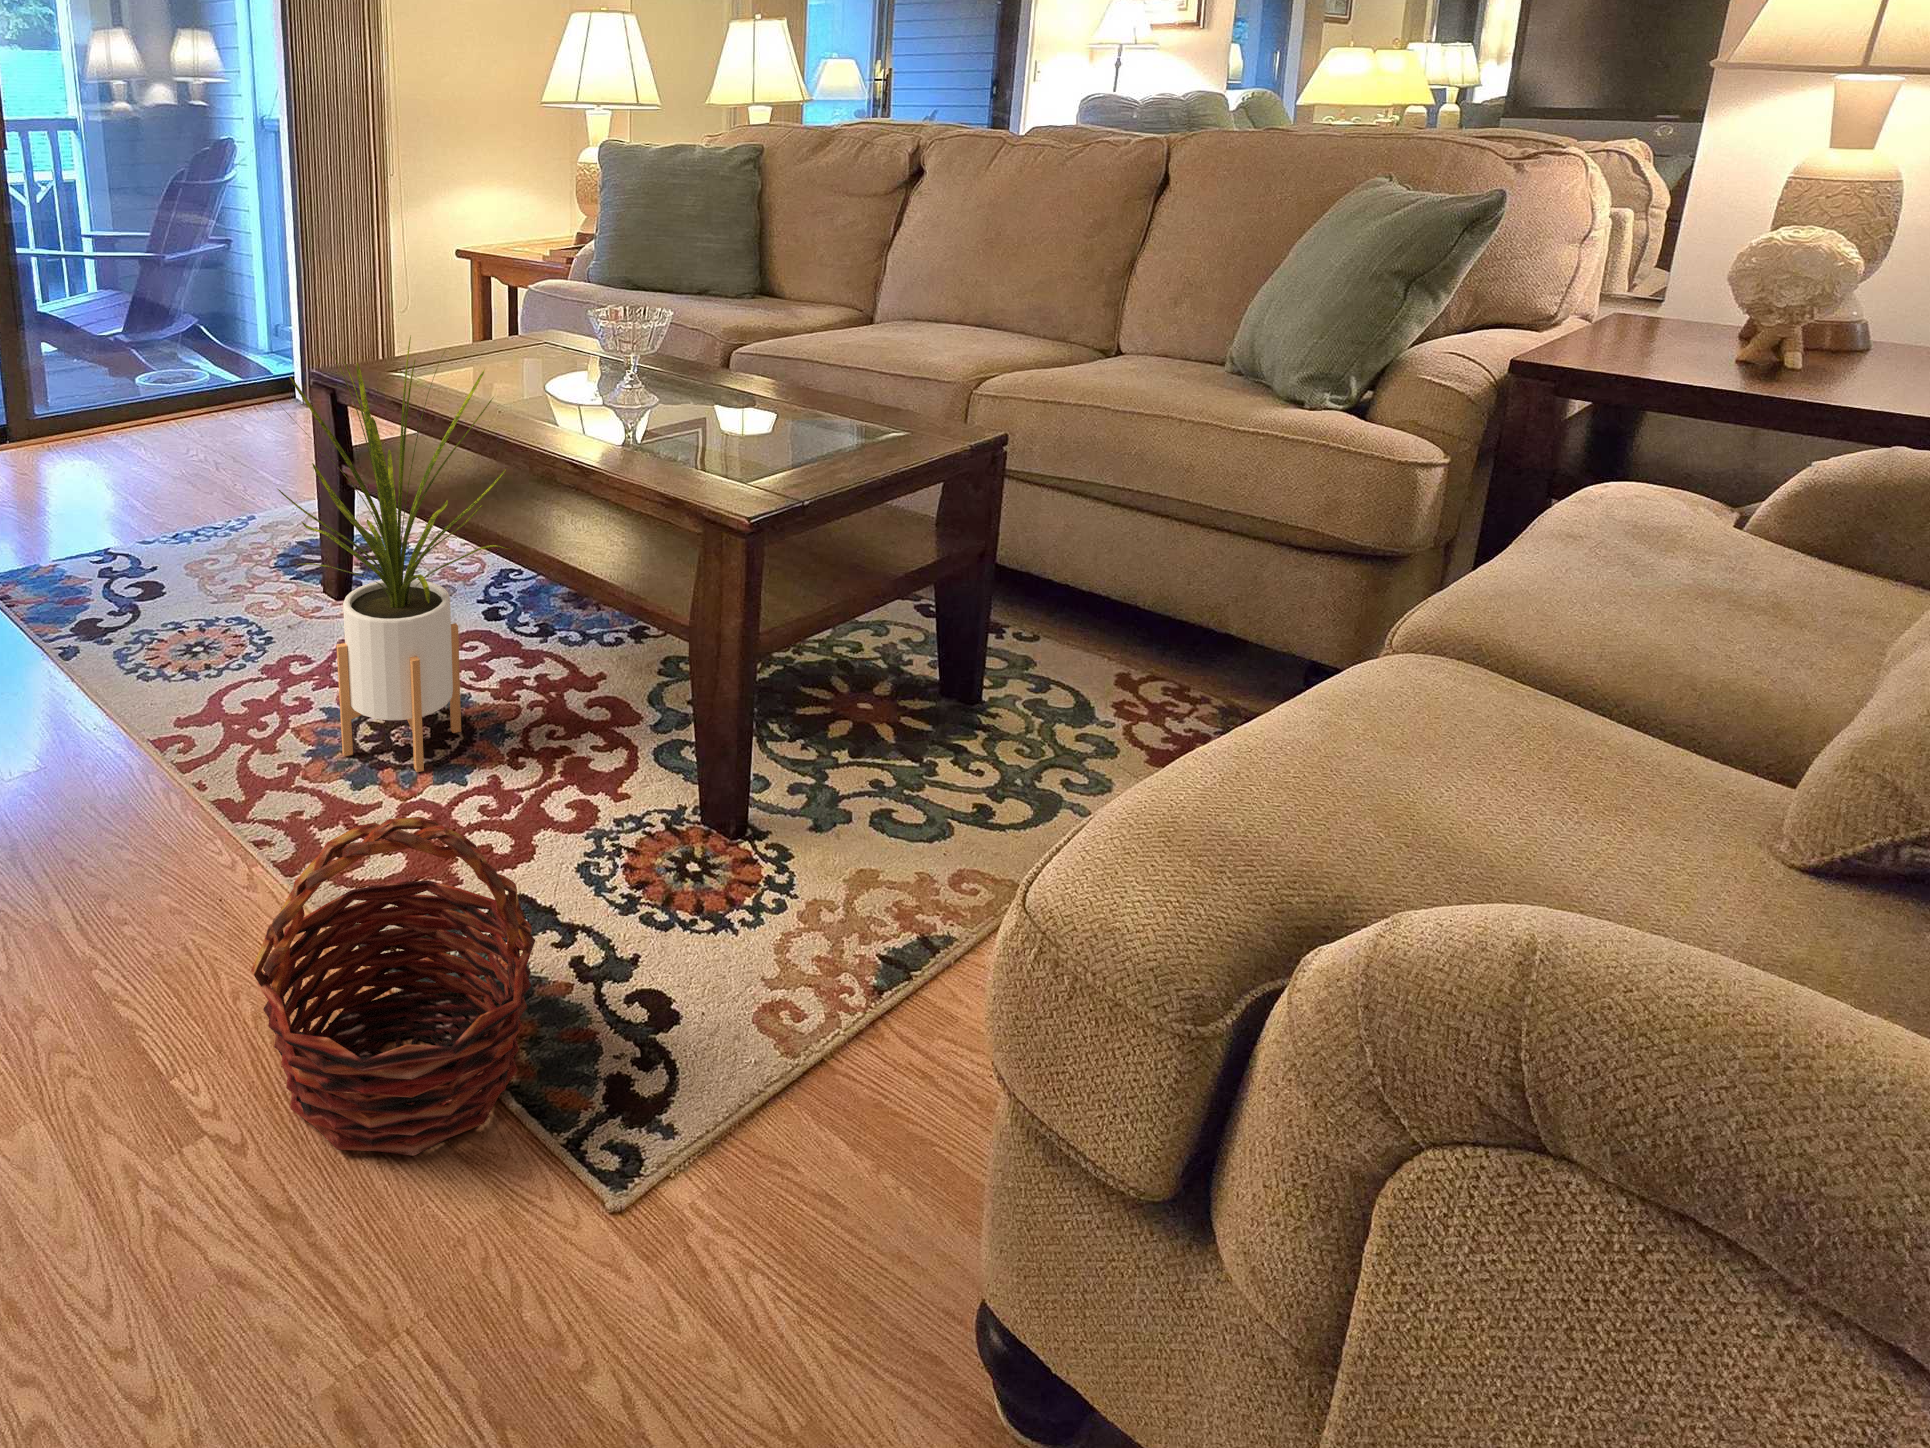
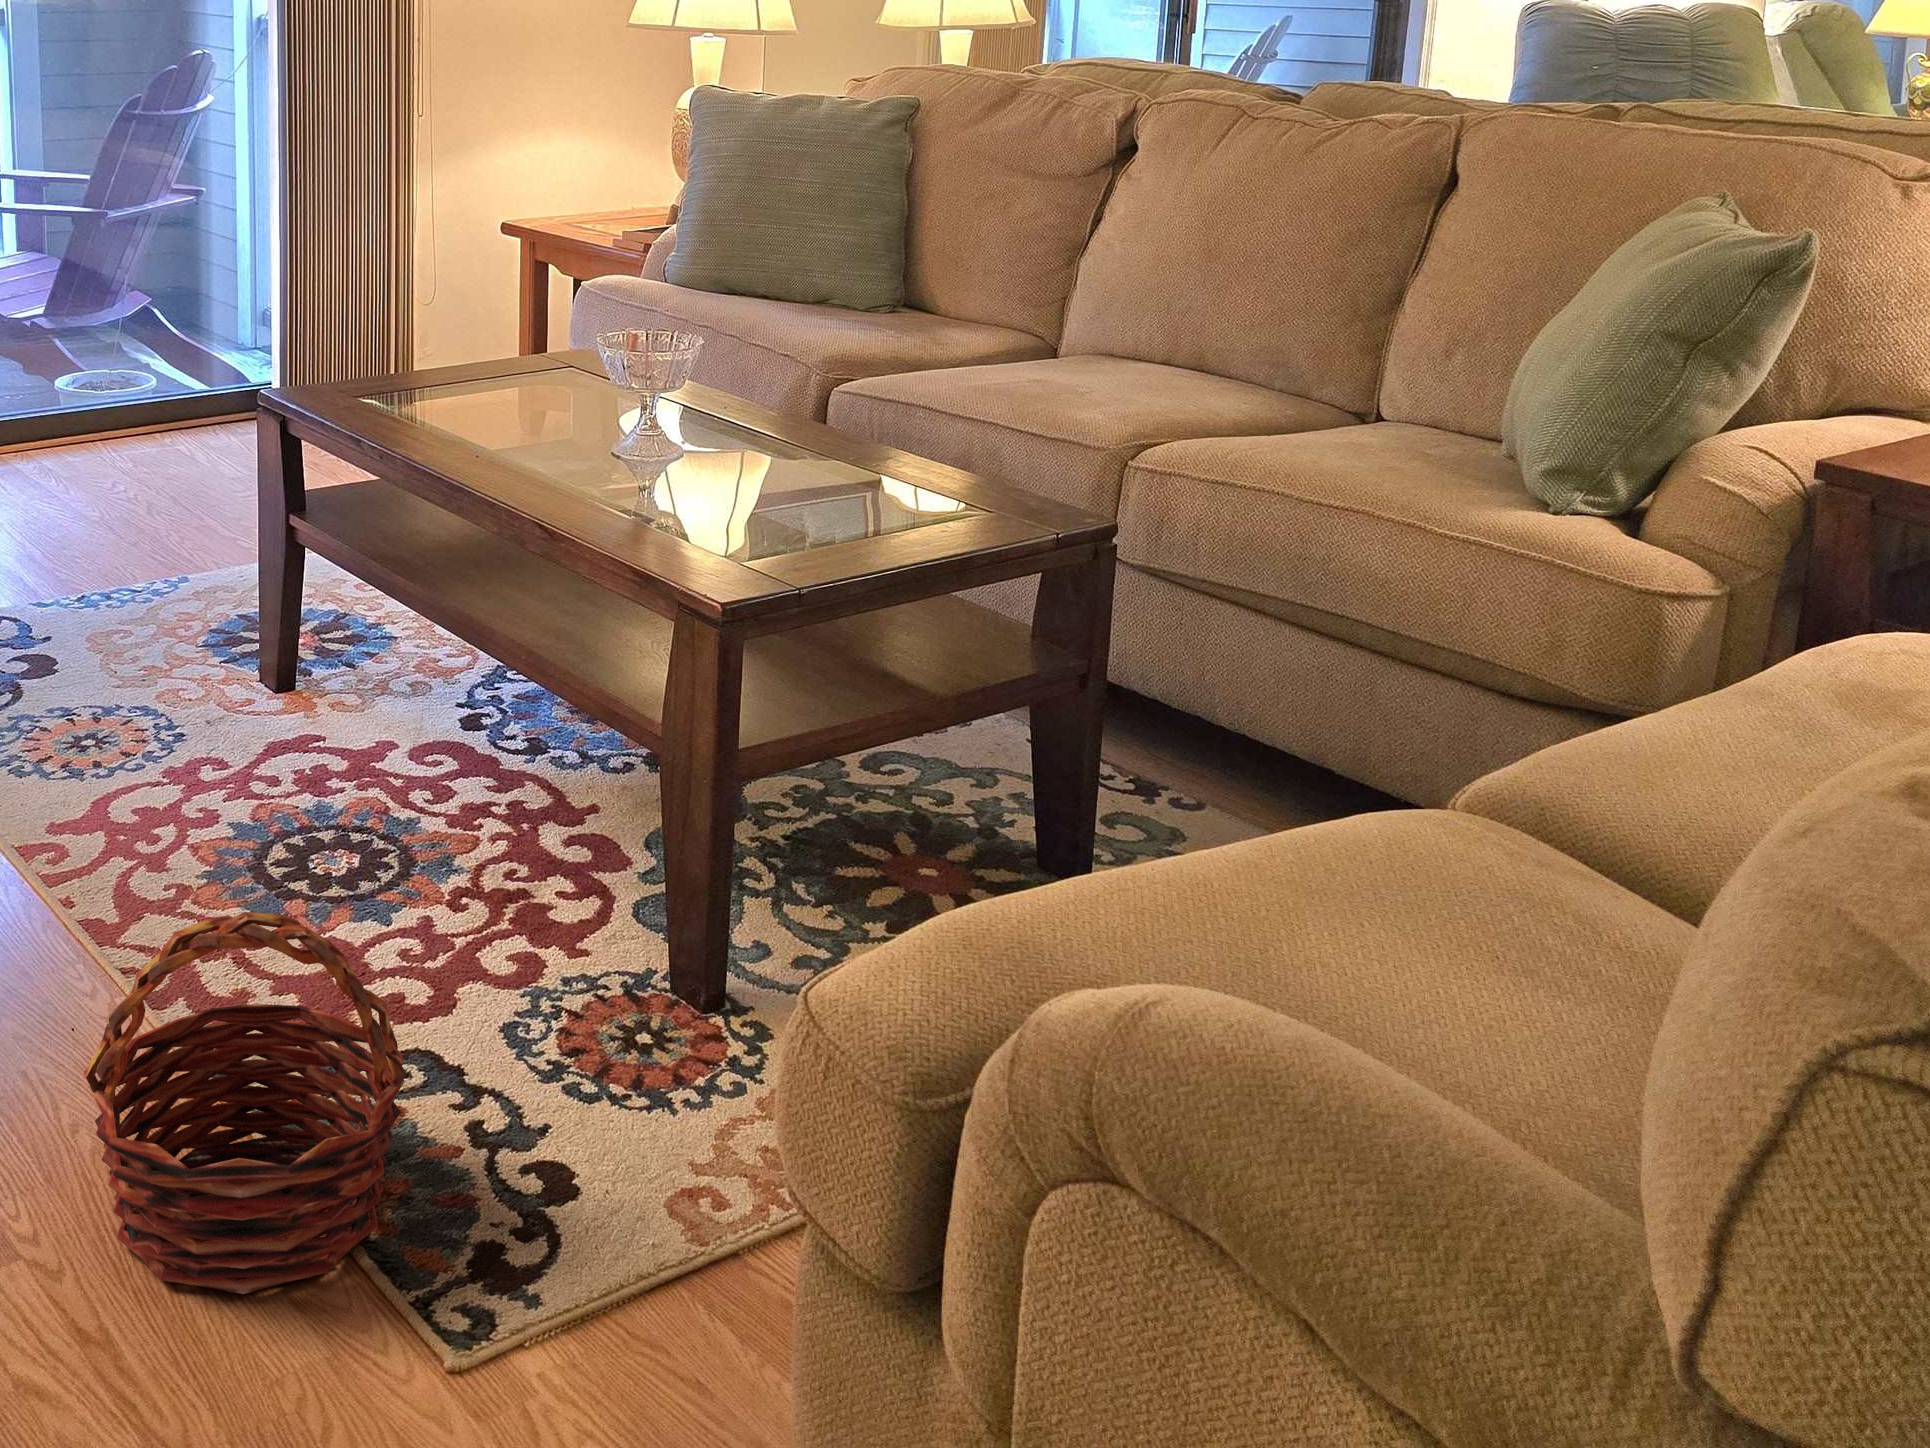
house plant: present [275,336,506,772] -> none [180,356,467,907]

